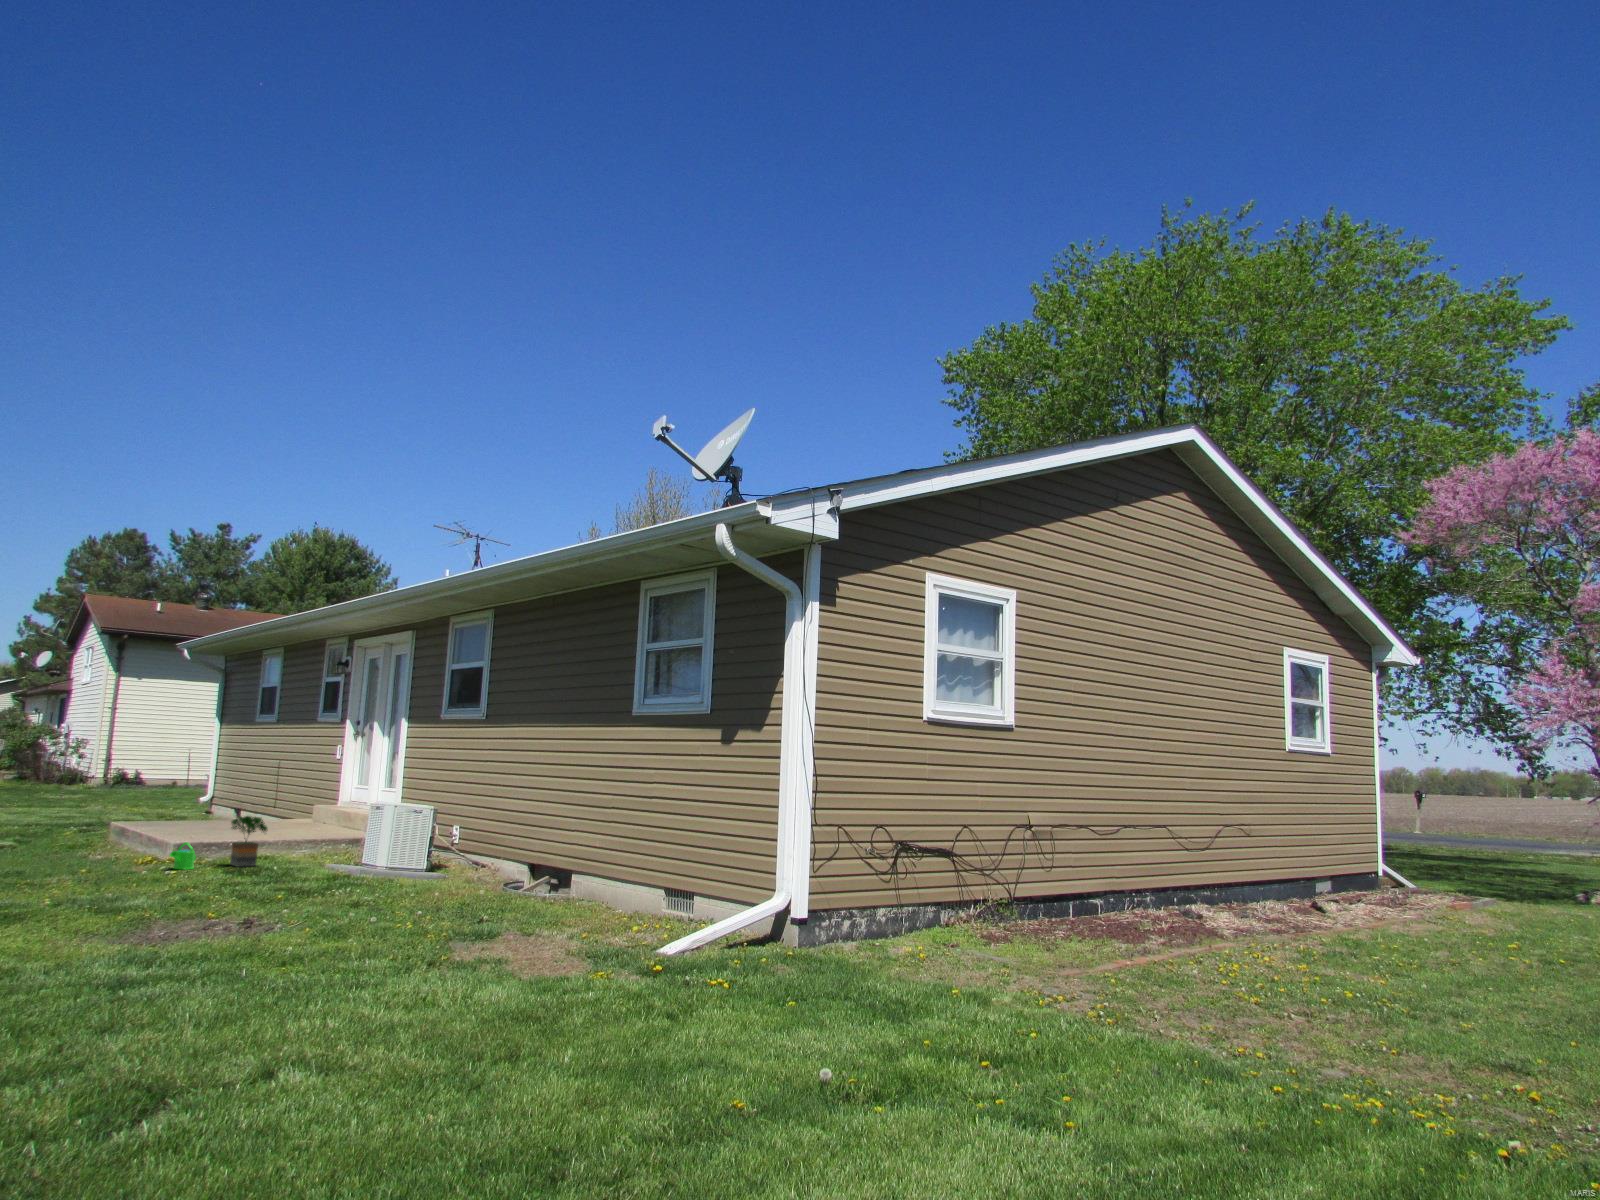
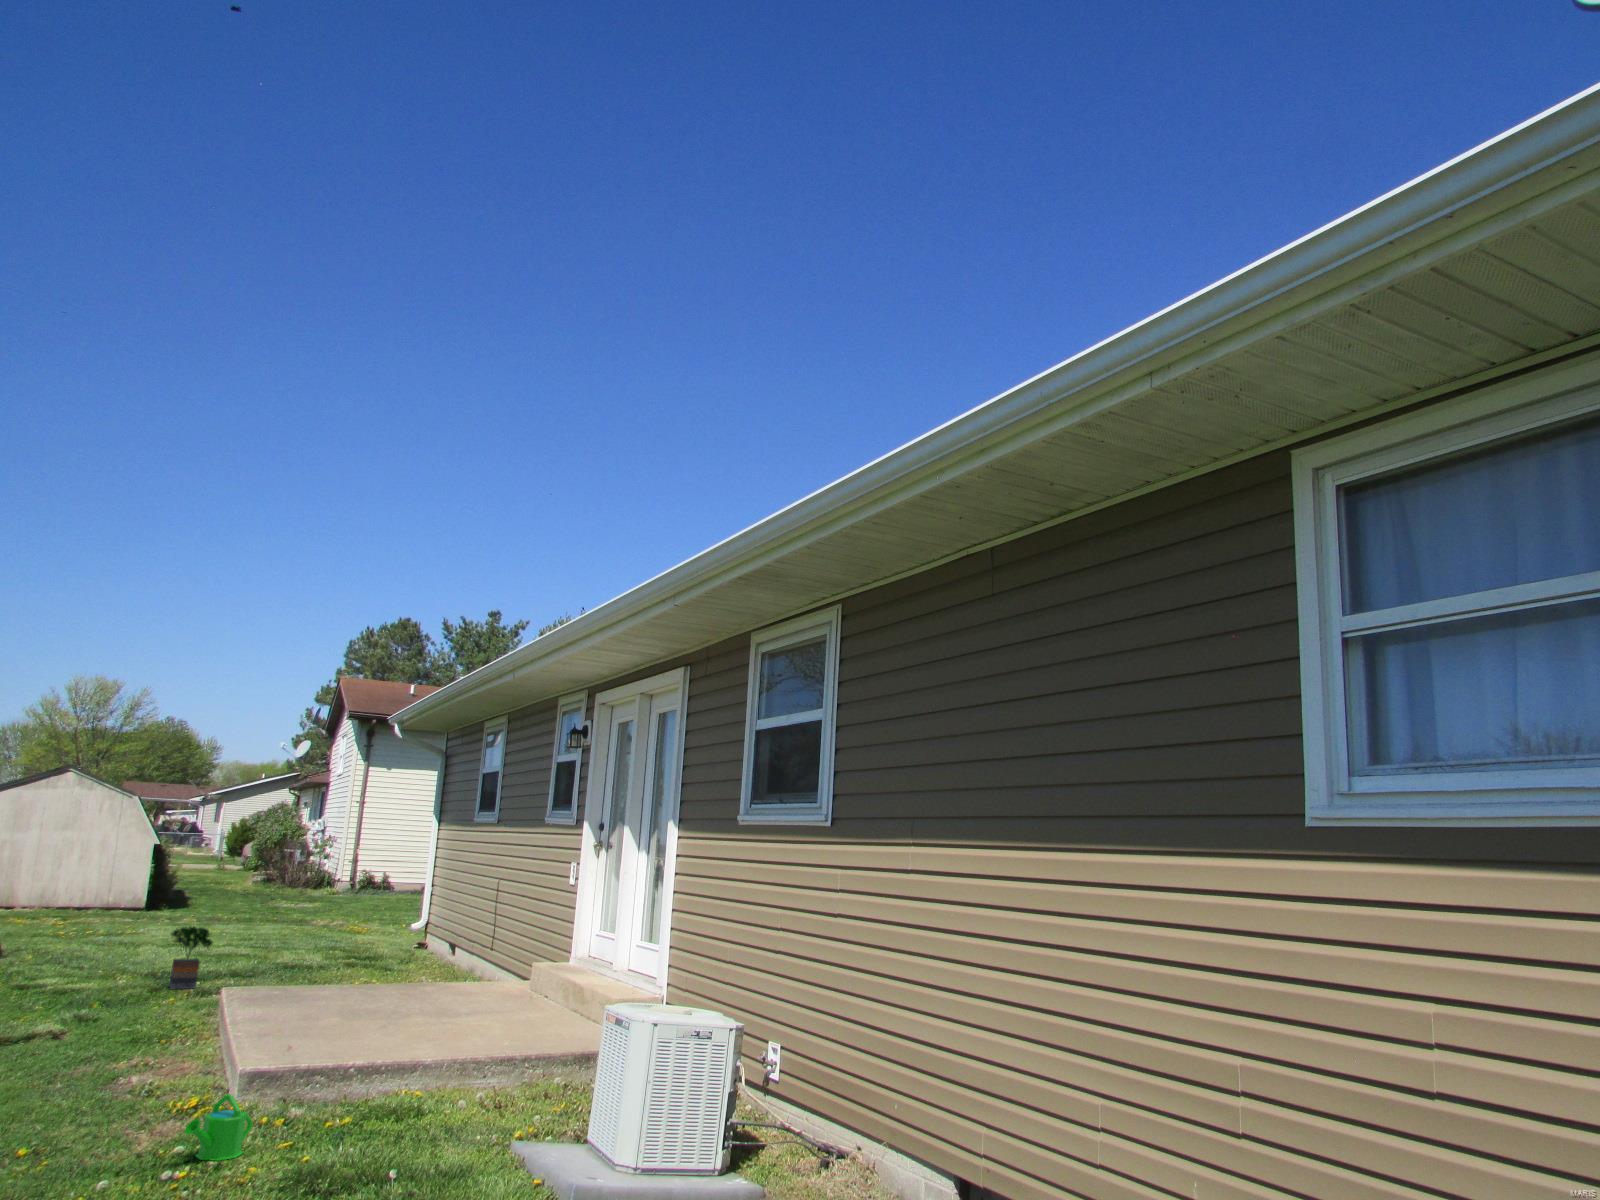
potted tree: present [230,816,267,867] -> present [169,927,213,989]

